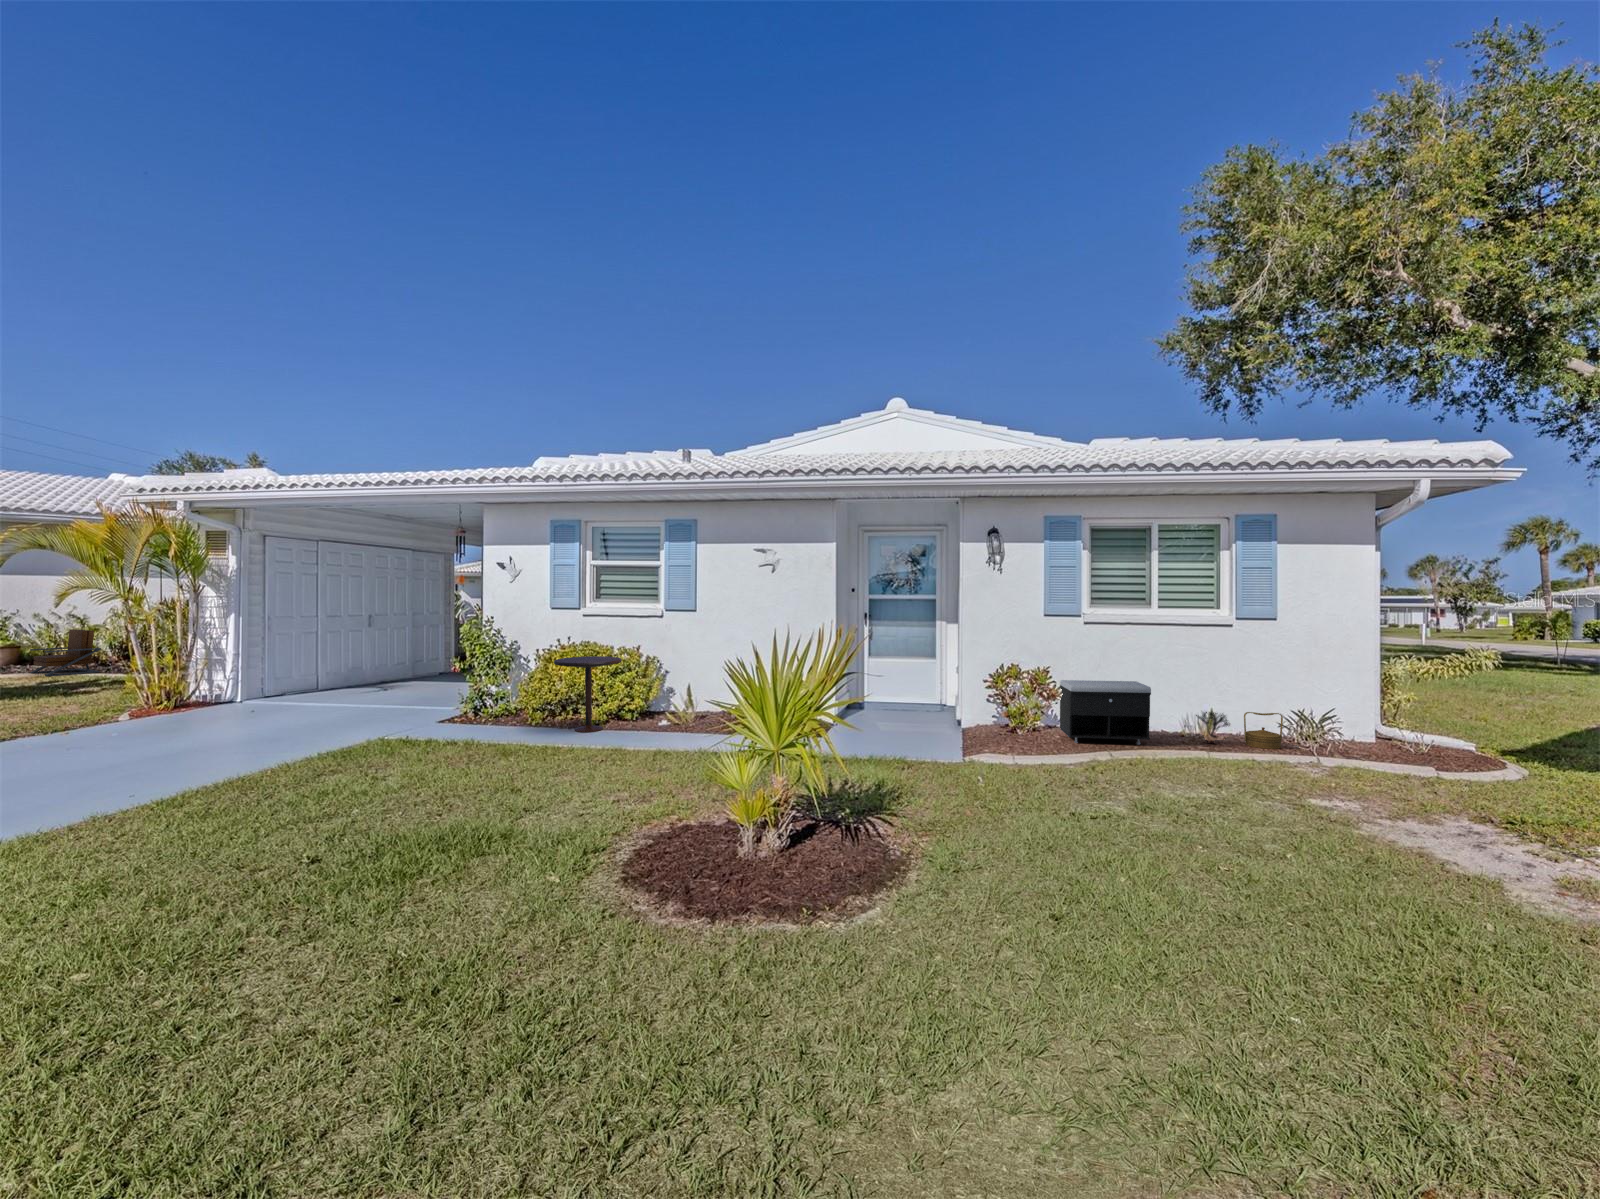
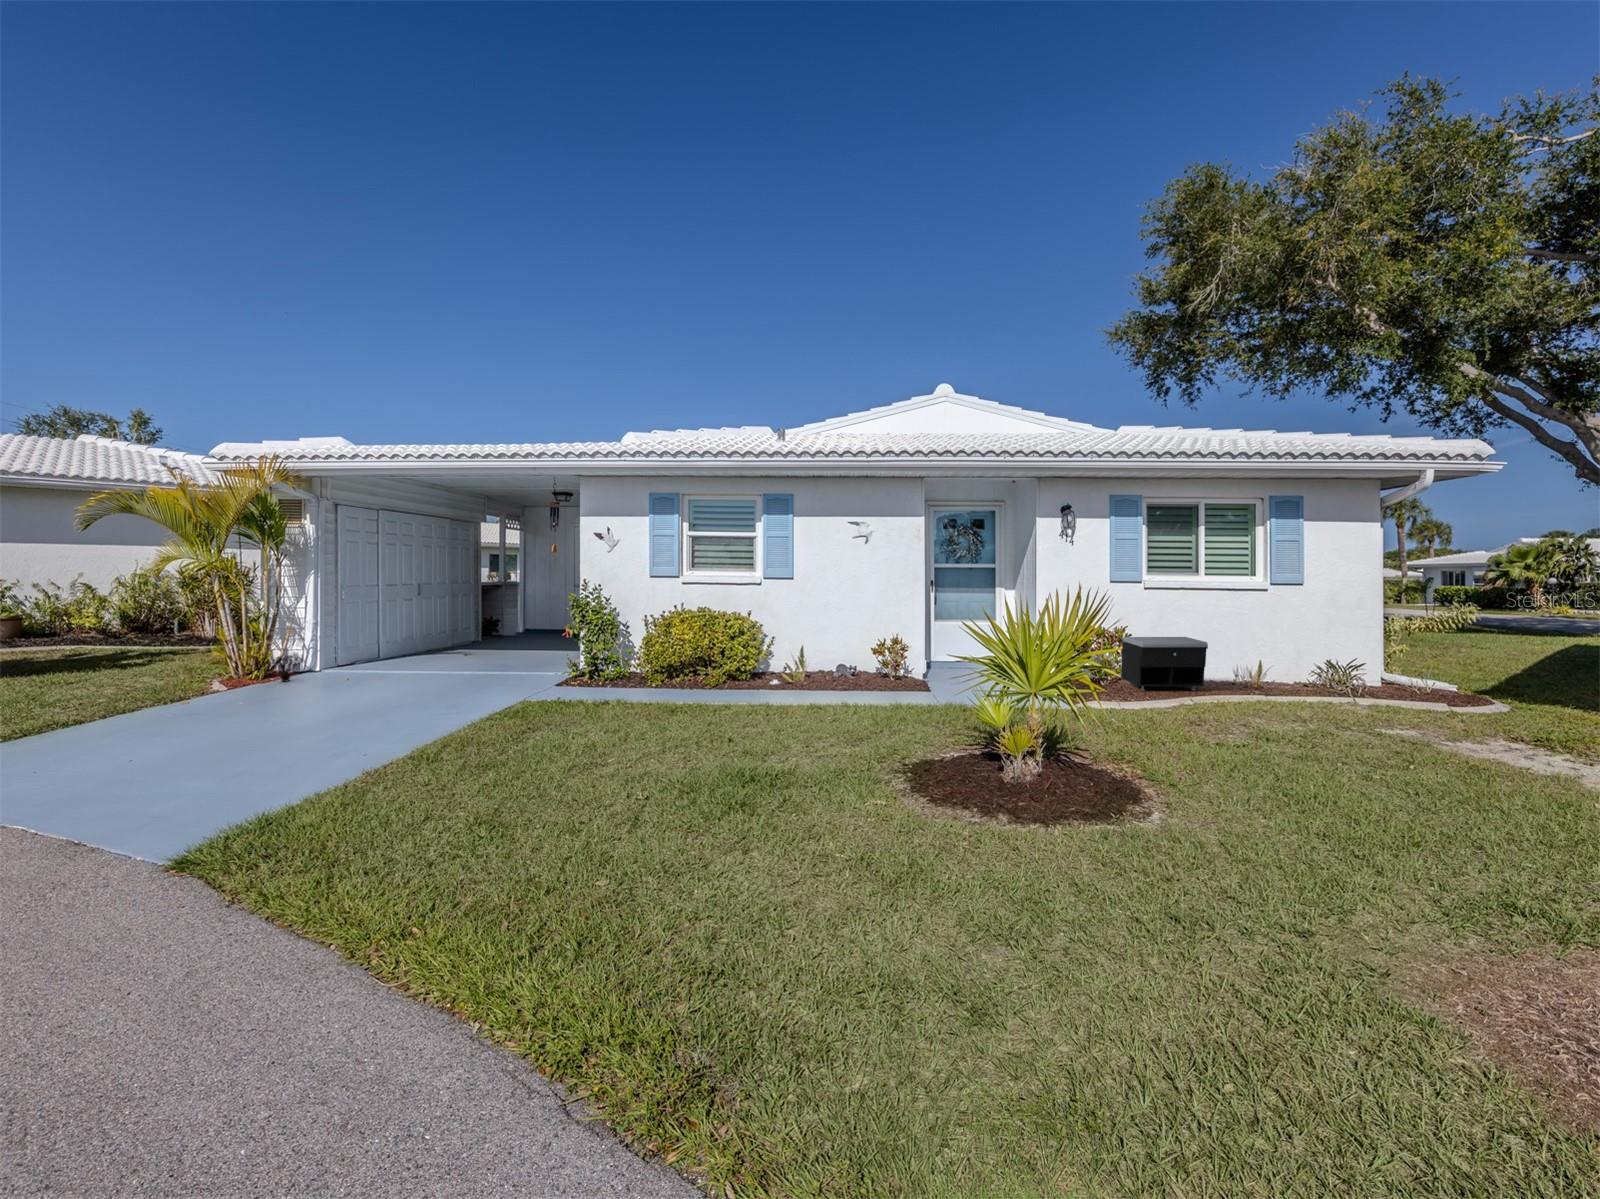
lounge chair: present [30,629,101,676] -> none [41,600,124,650]
pedestal table: present [554,656,622,732] -> none [679,624,741,695]
potted plant: present [1196,712,1230,744] -> present [270,655,303,682]
woven basket: present [1244,712,1283,749] -> none [1272,661,1305,691]

